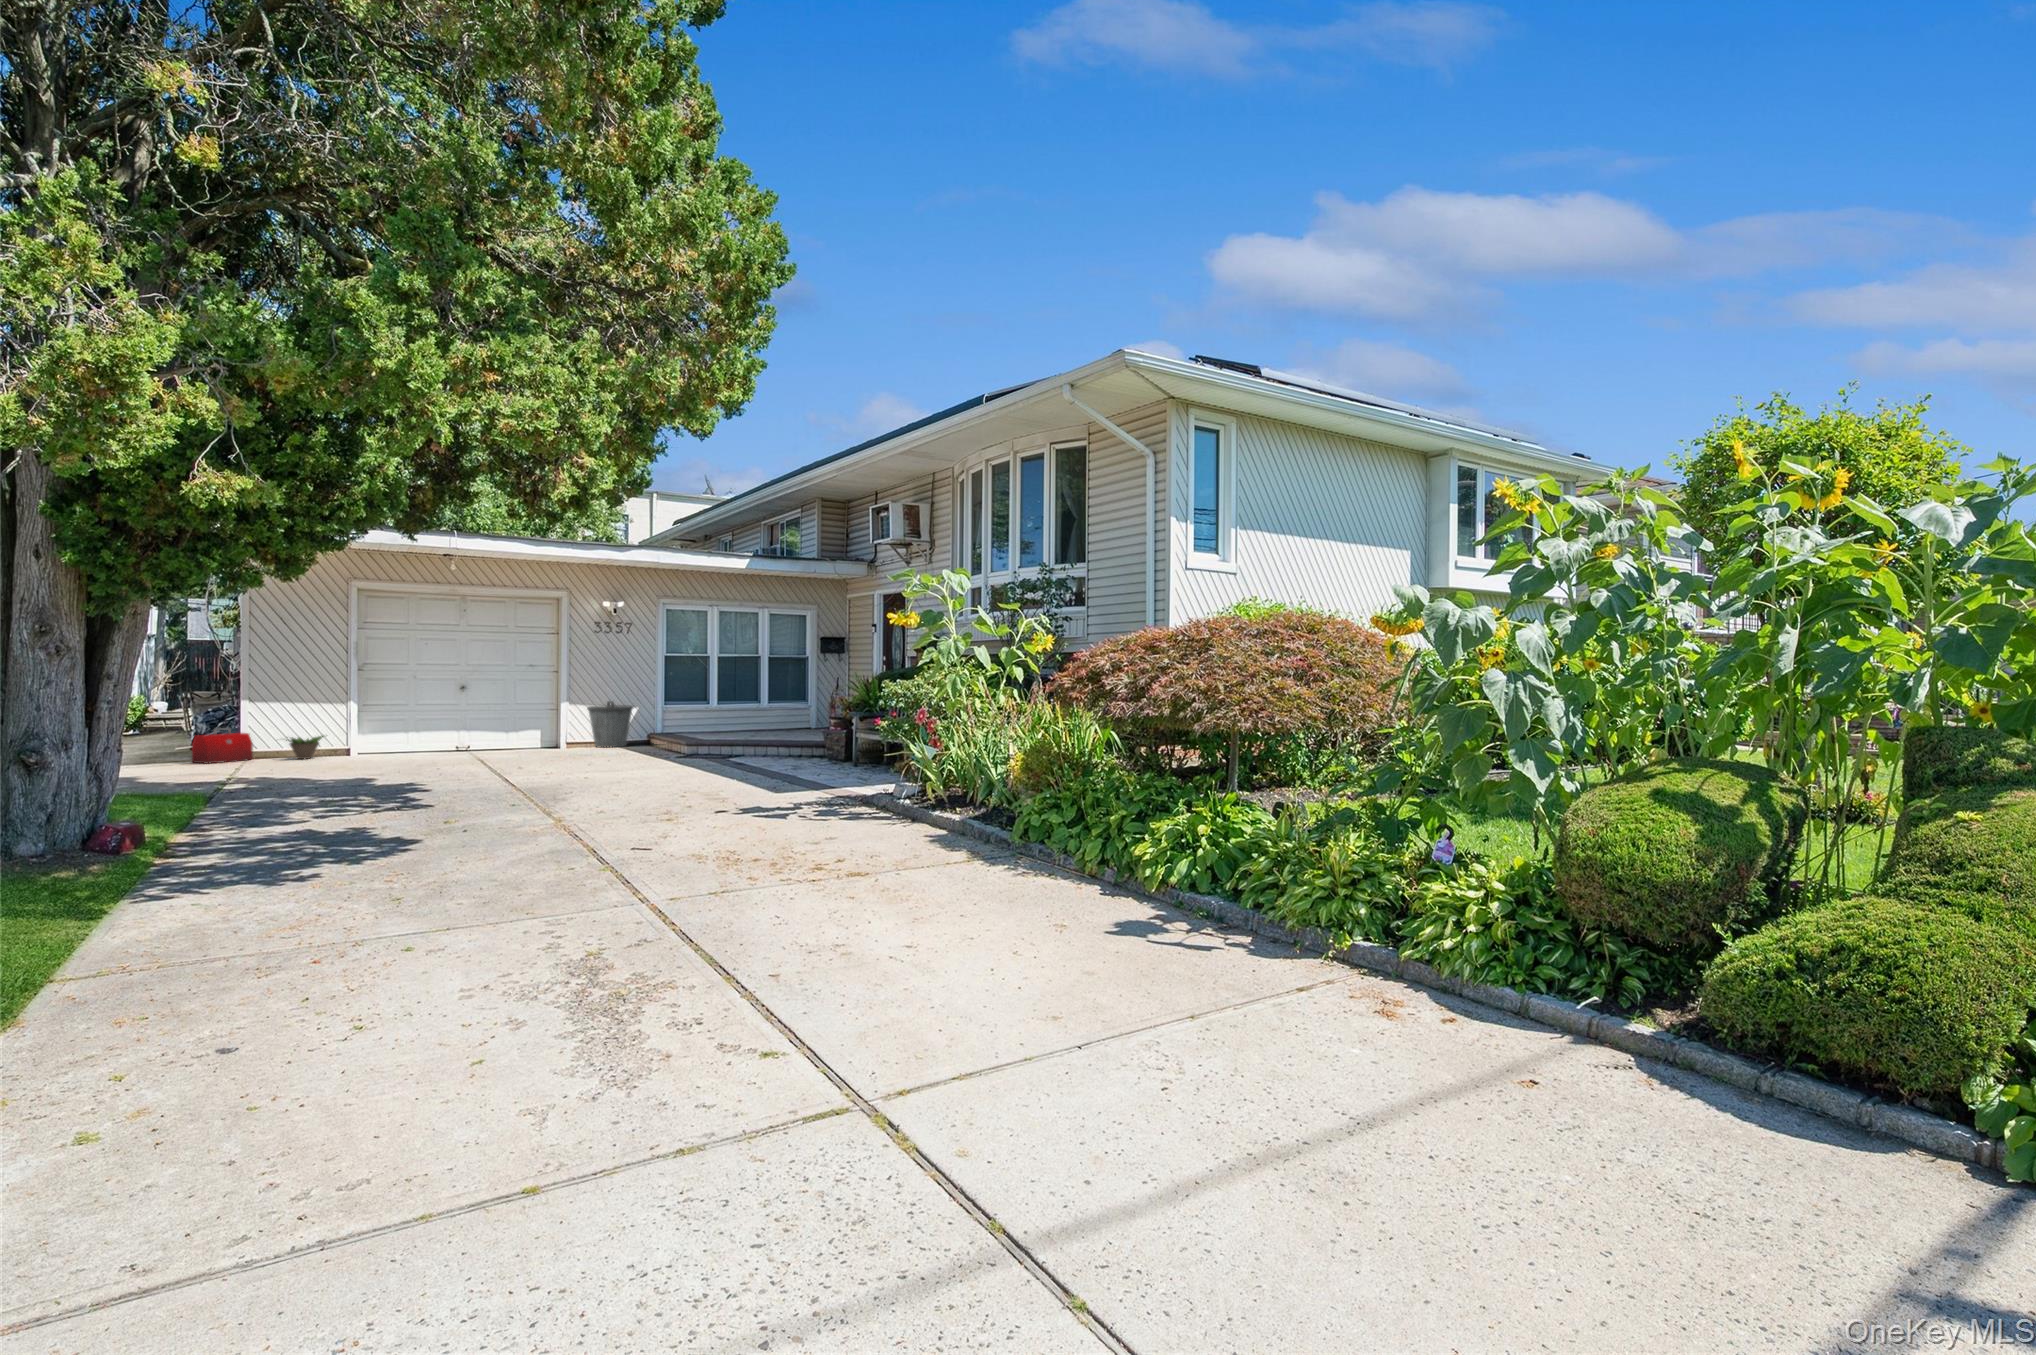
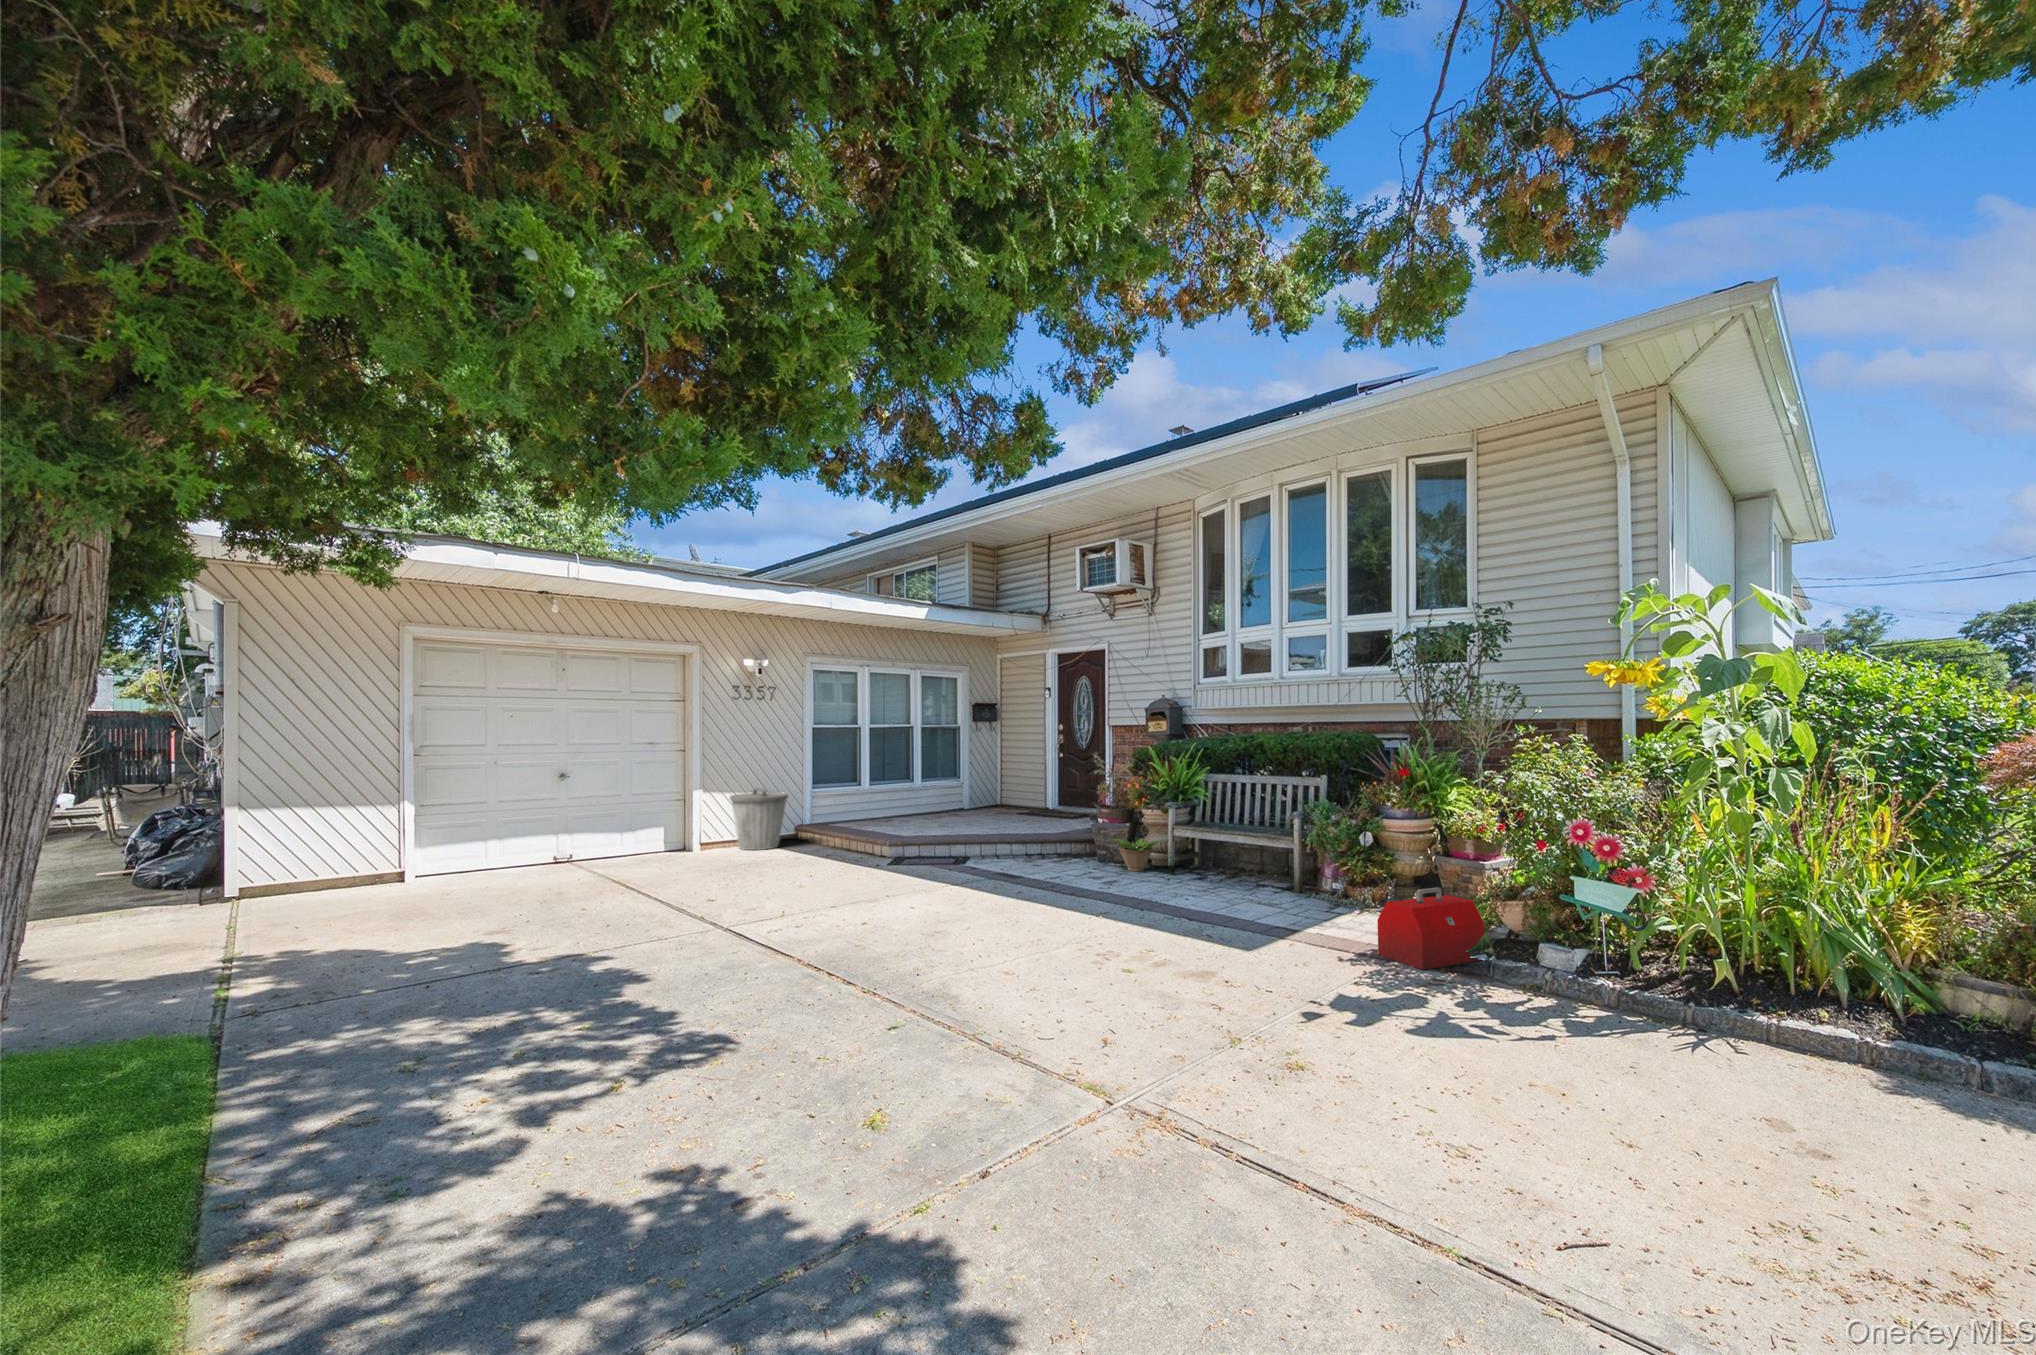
toolbox: present [192,728,253,764] -> present [1377,887,1484,970]
decorative plant: present [286,736,324,759] -> present [1109,838,1164,871]

